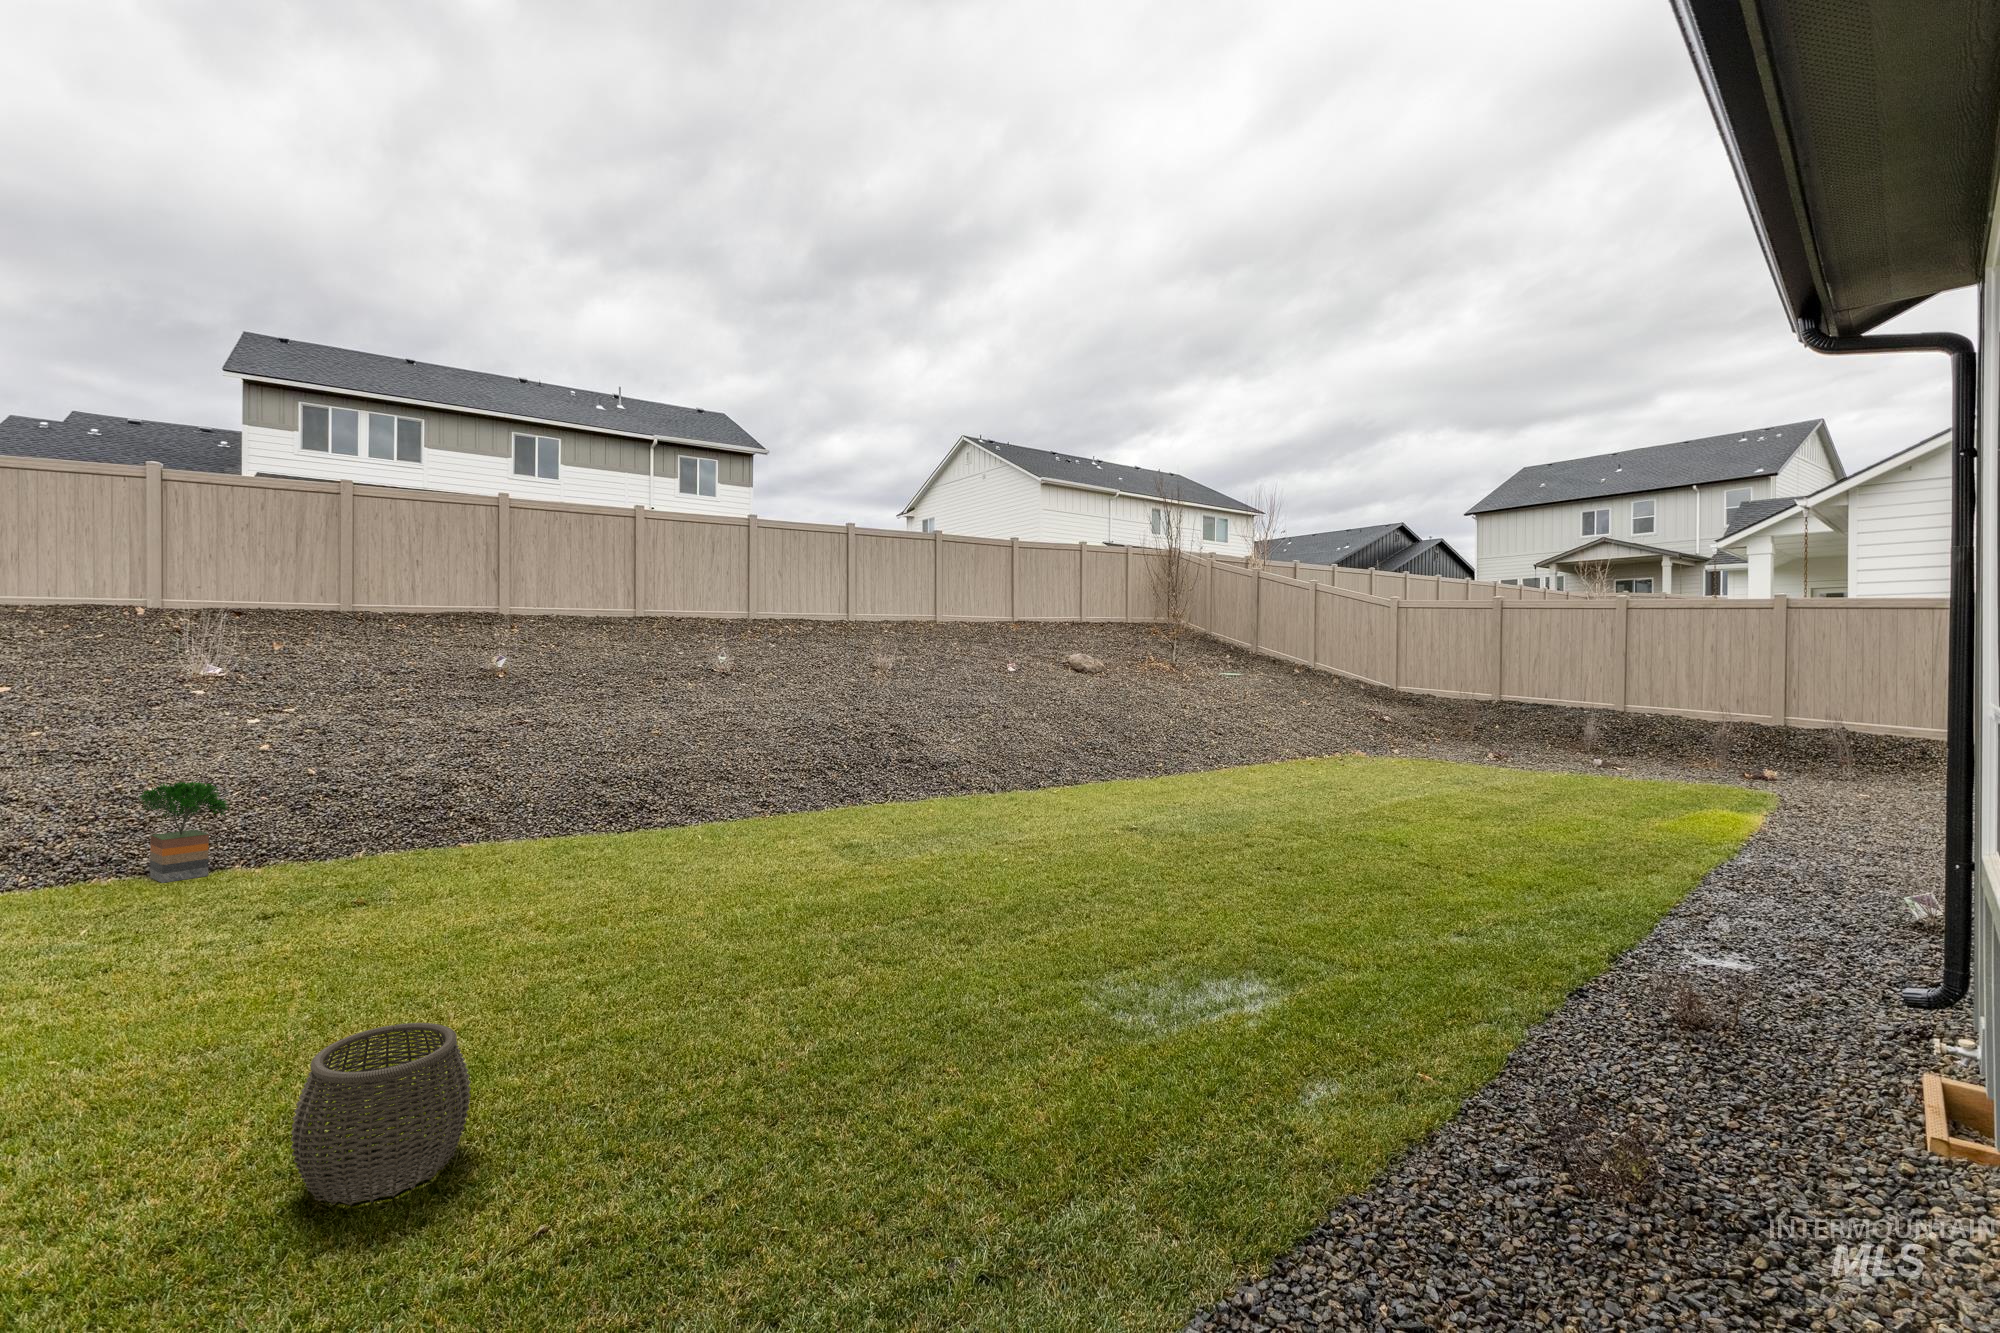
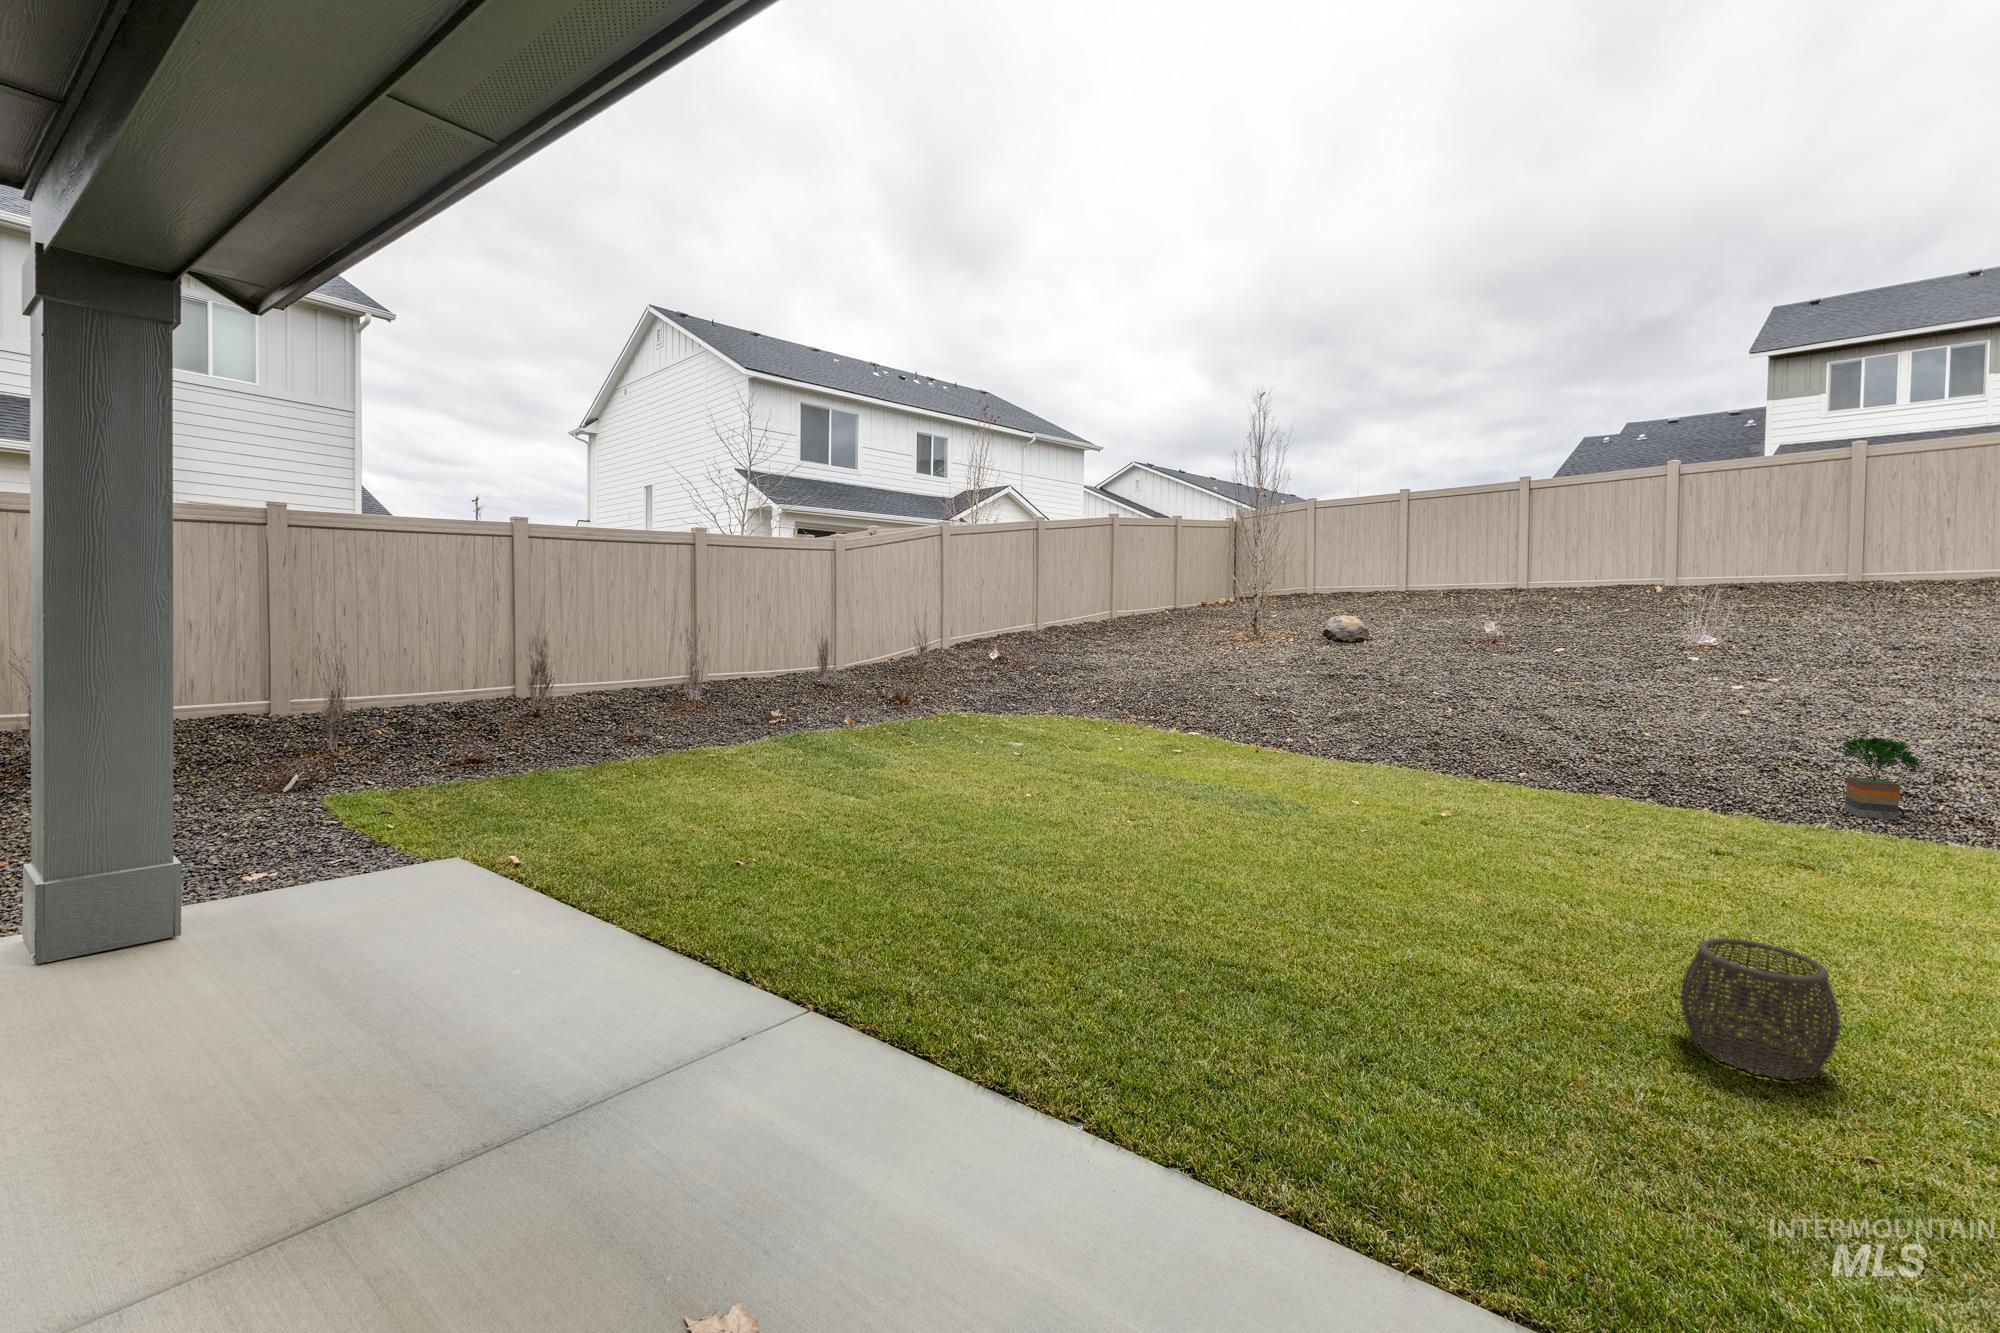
potted tree: present [139,781,228,883] -> present [1842,737,1920,820]

